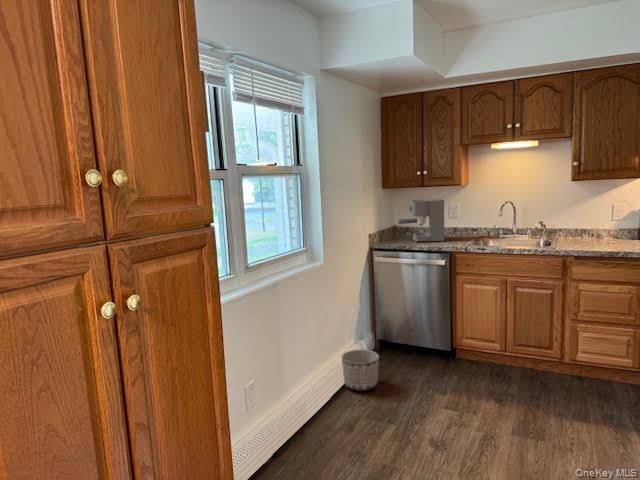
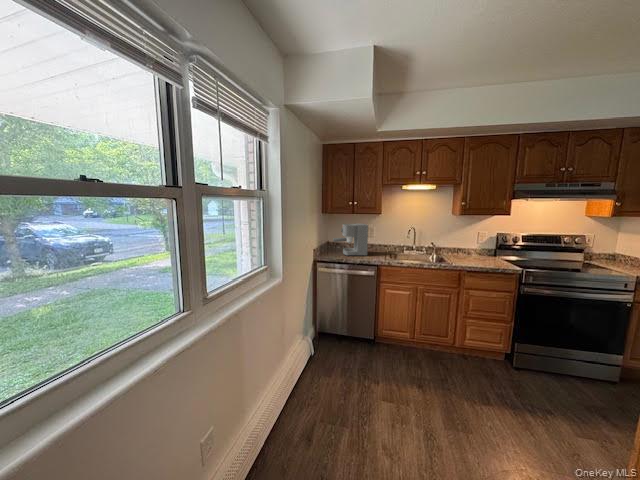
planter: present [342,350,379,391] -> none [293,348,325,387]

